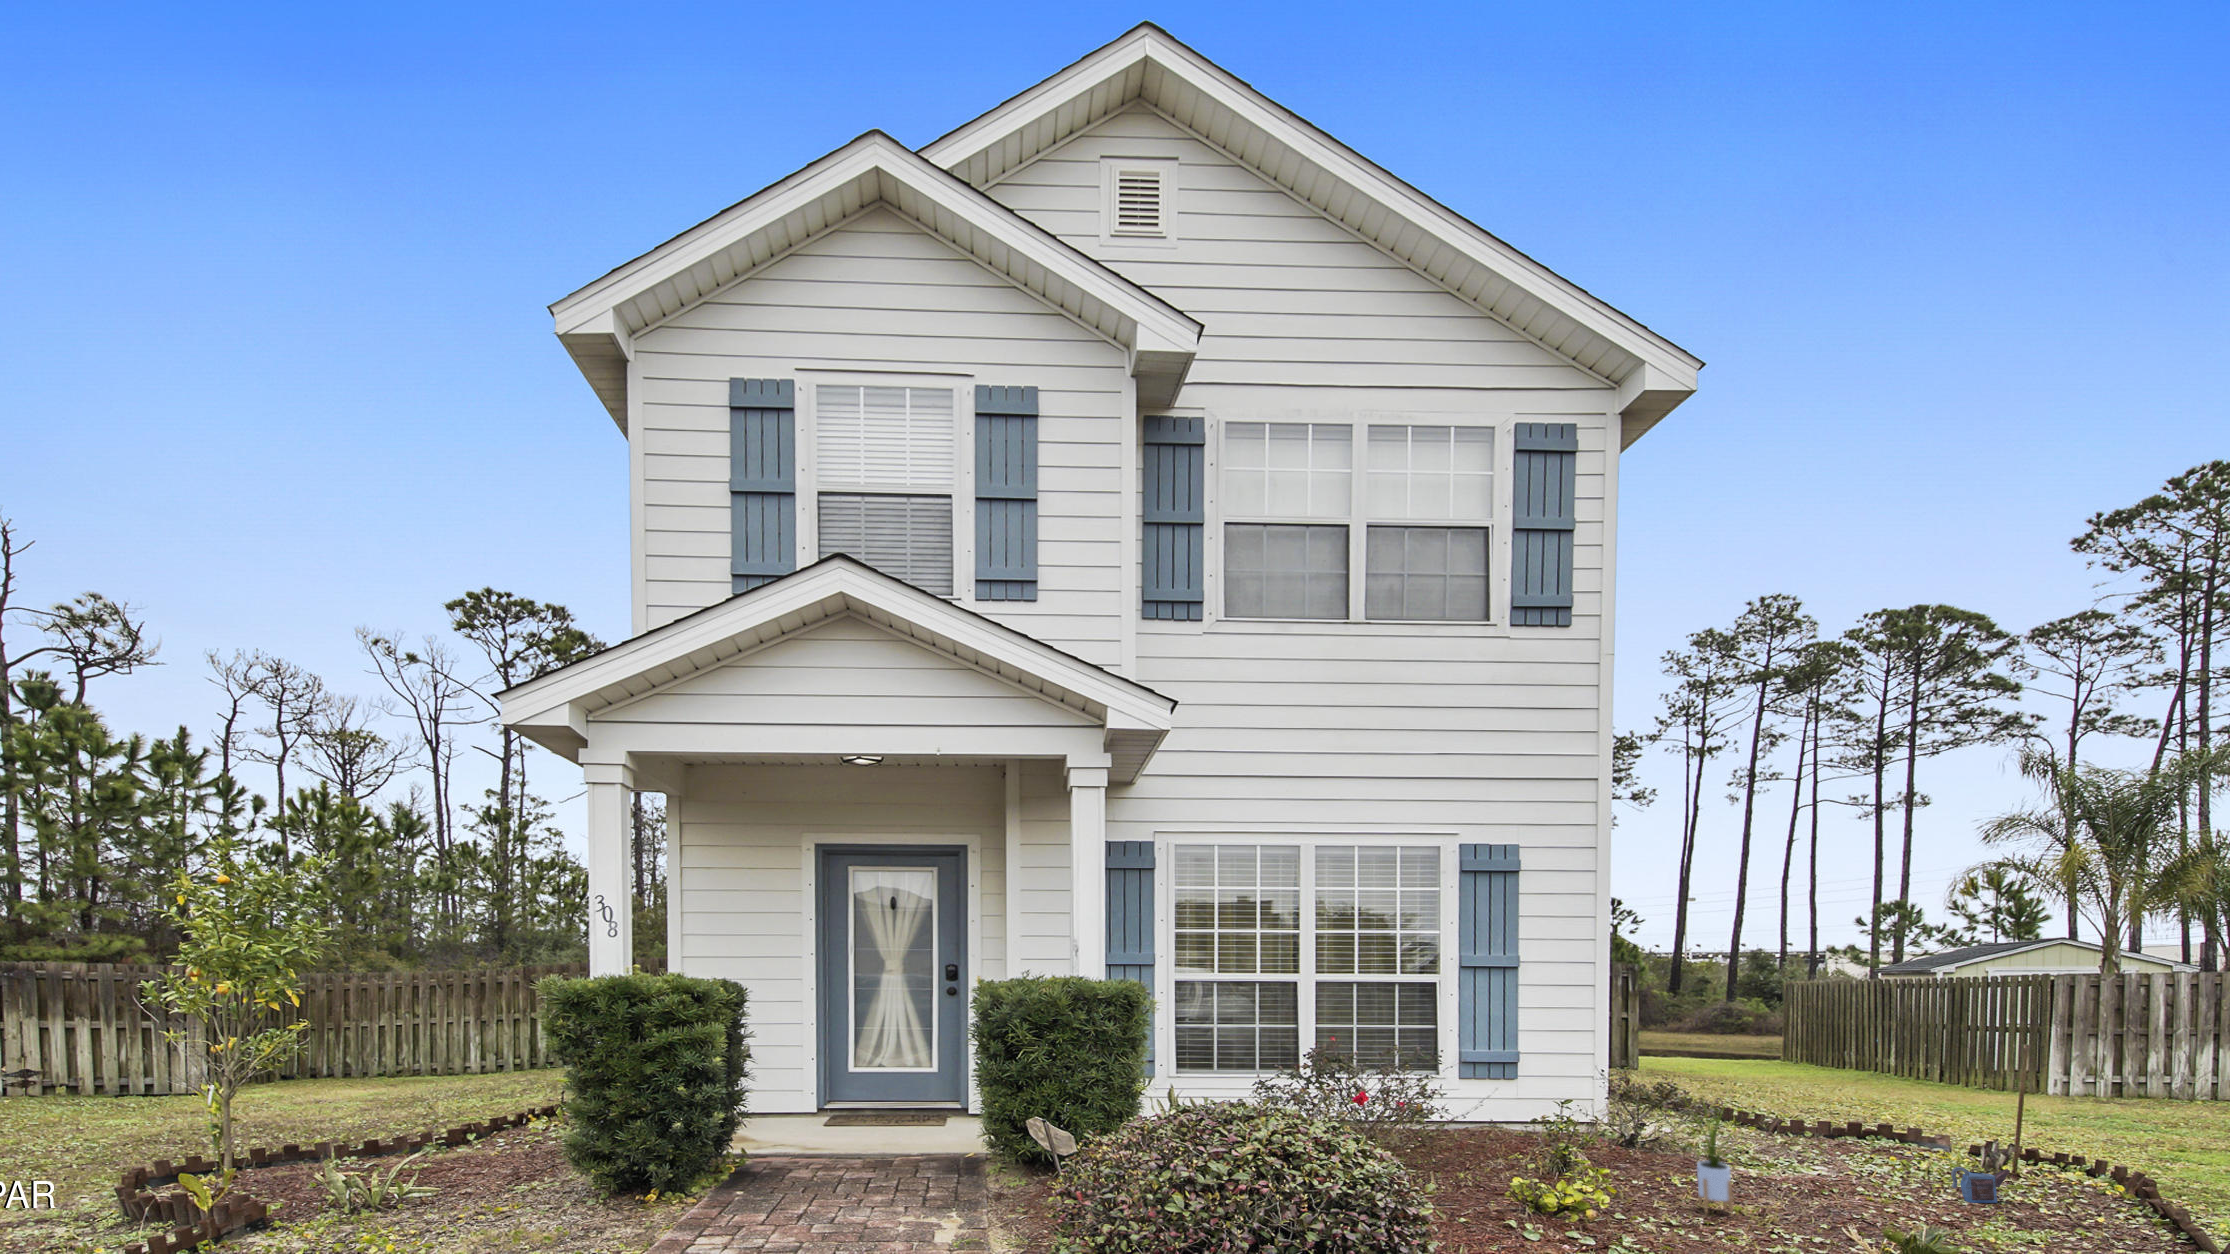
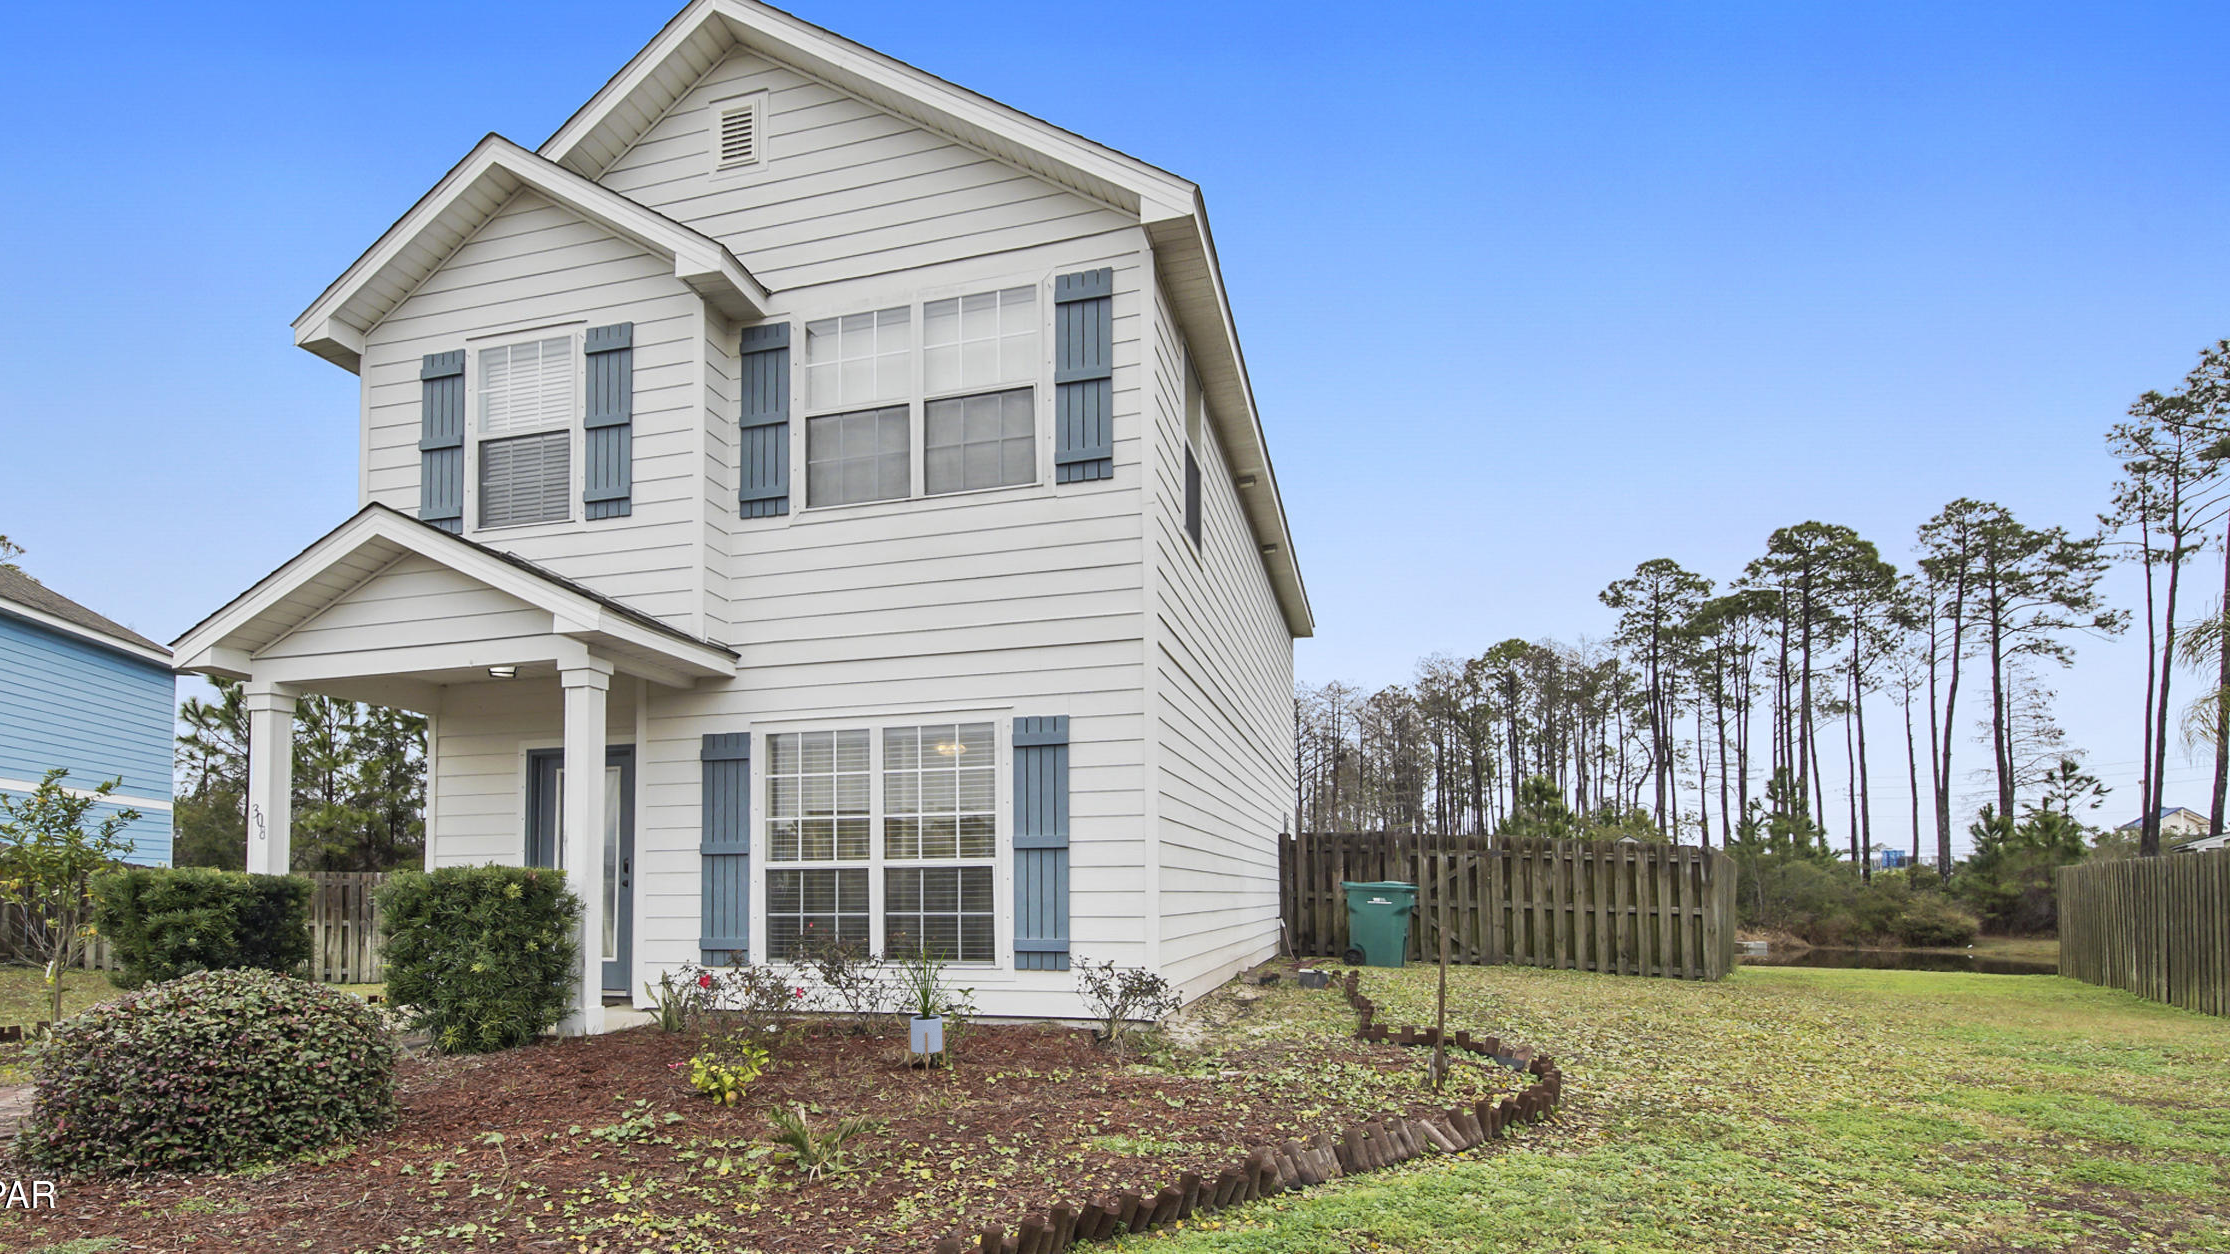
watering can: present [1951,1167,2010,1203] -> none [1255,1052,1324,1098]

